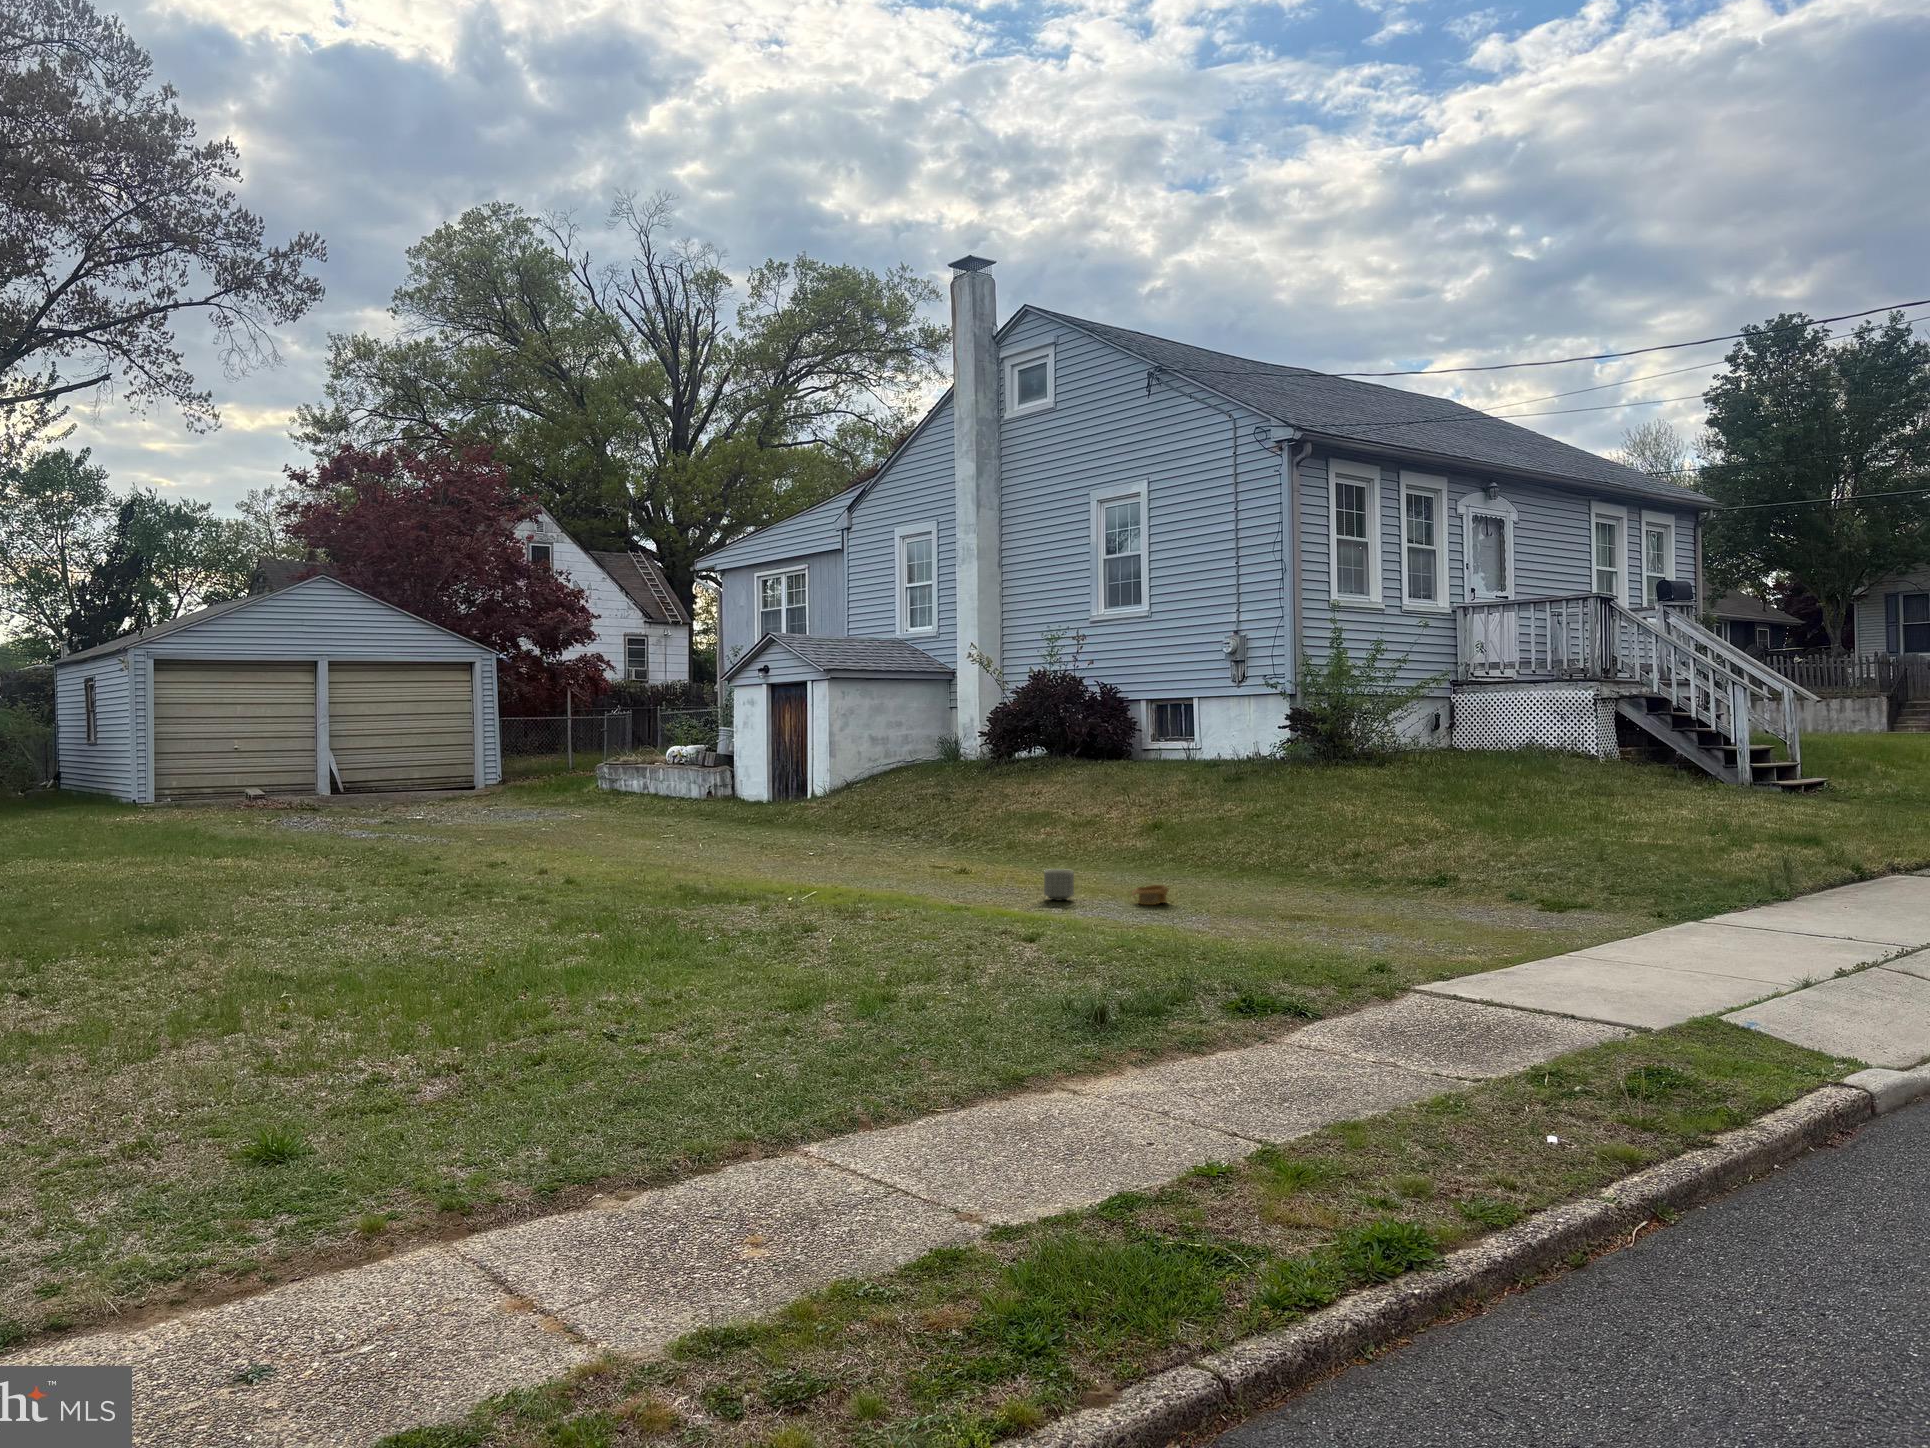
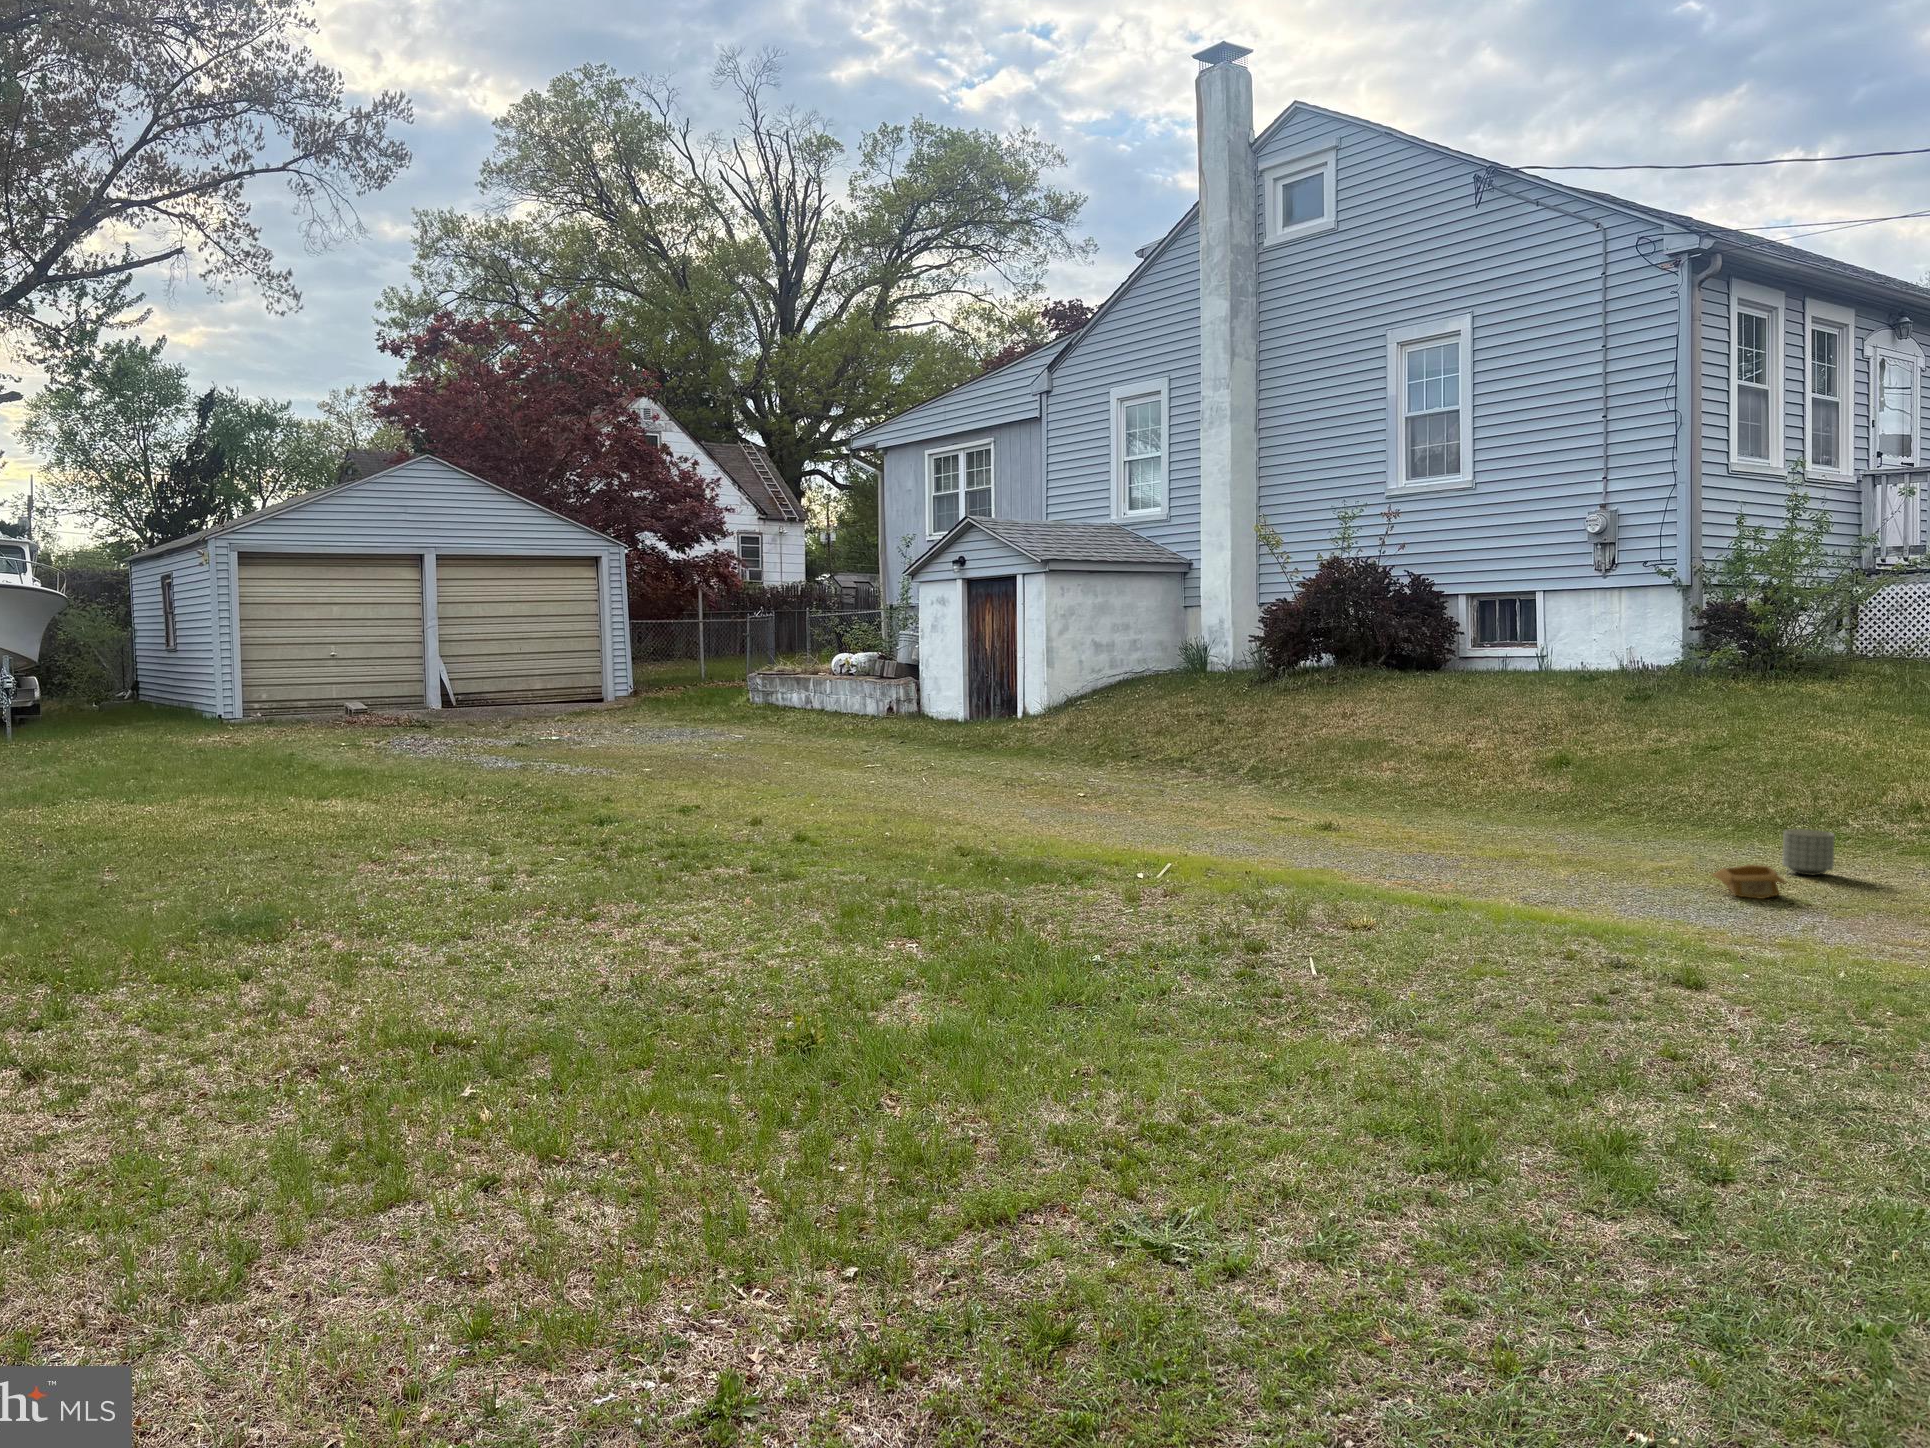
planter: present [1044,869,1074,901] -> present [1782,829,1835,875]

